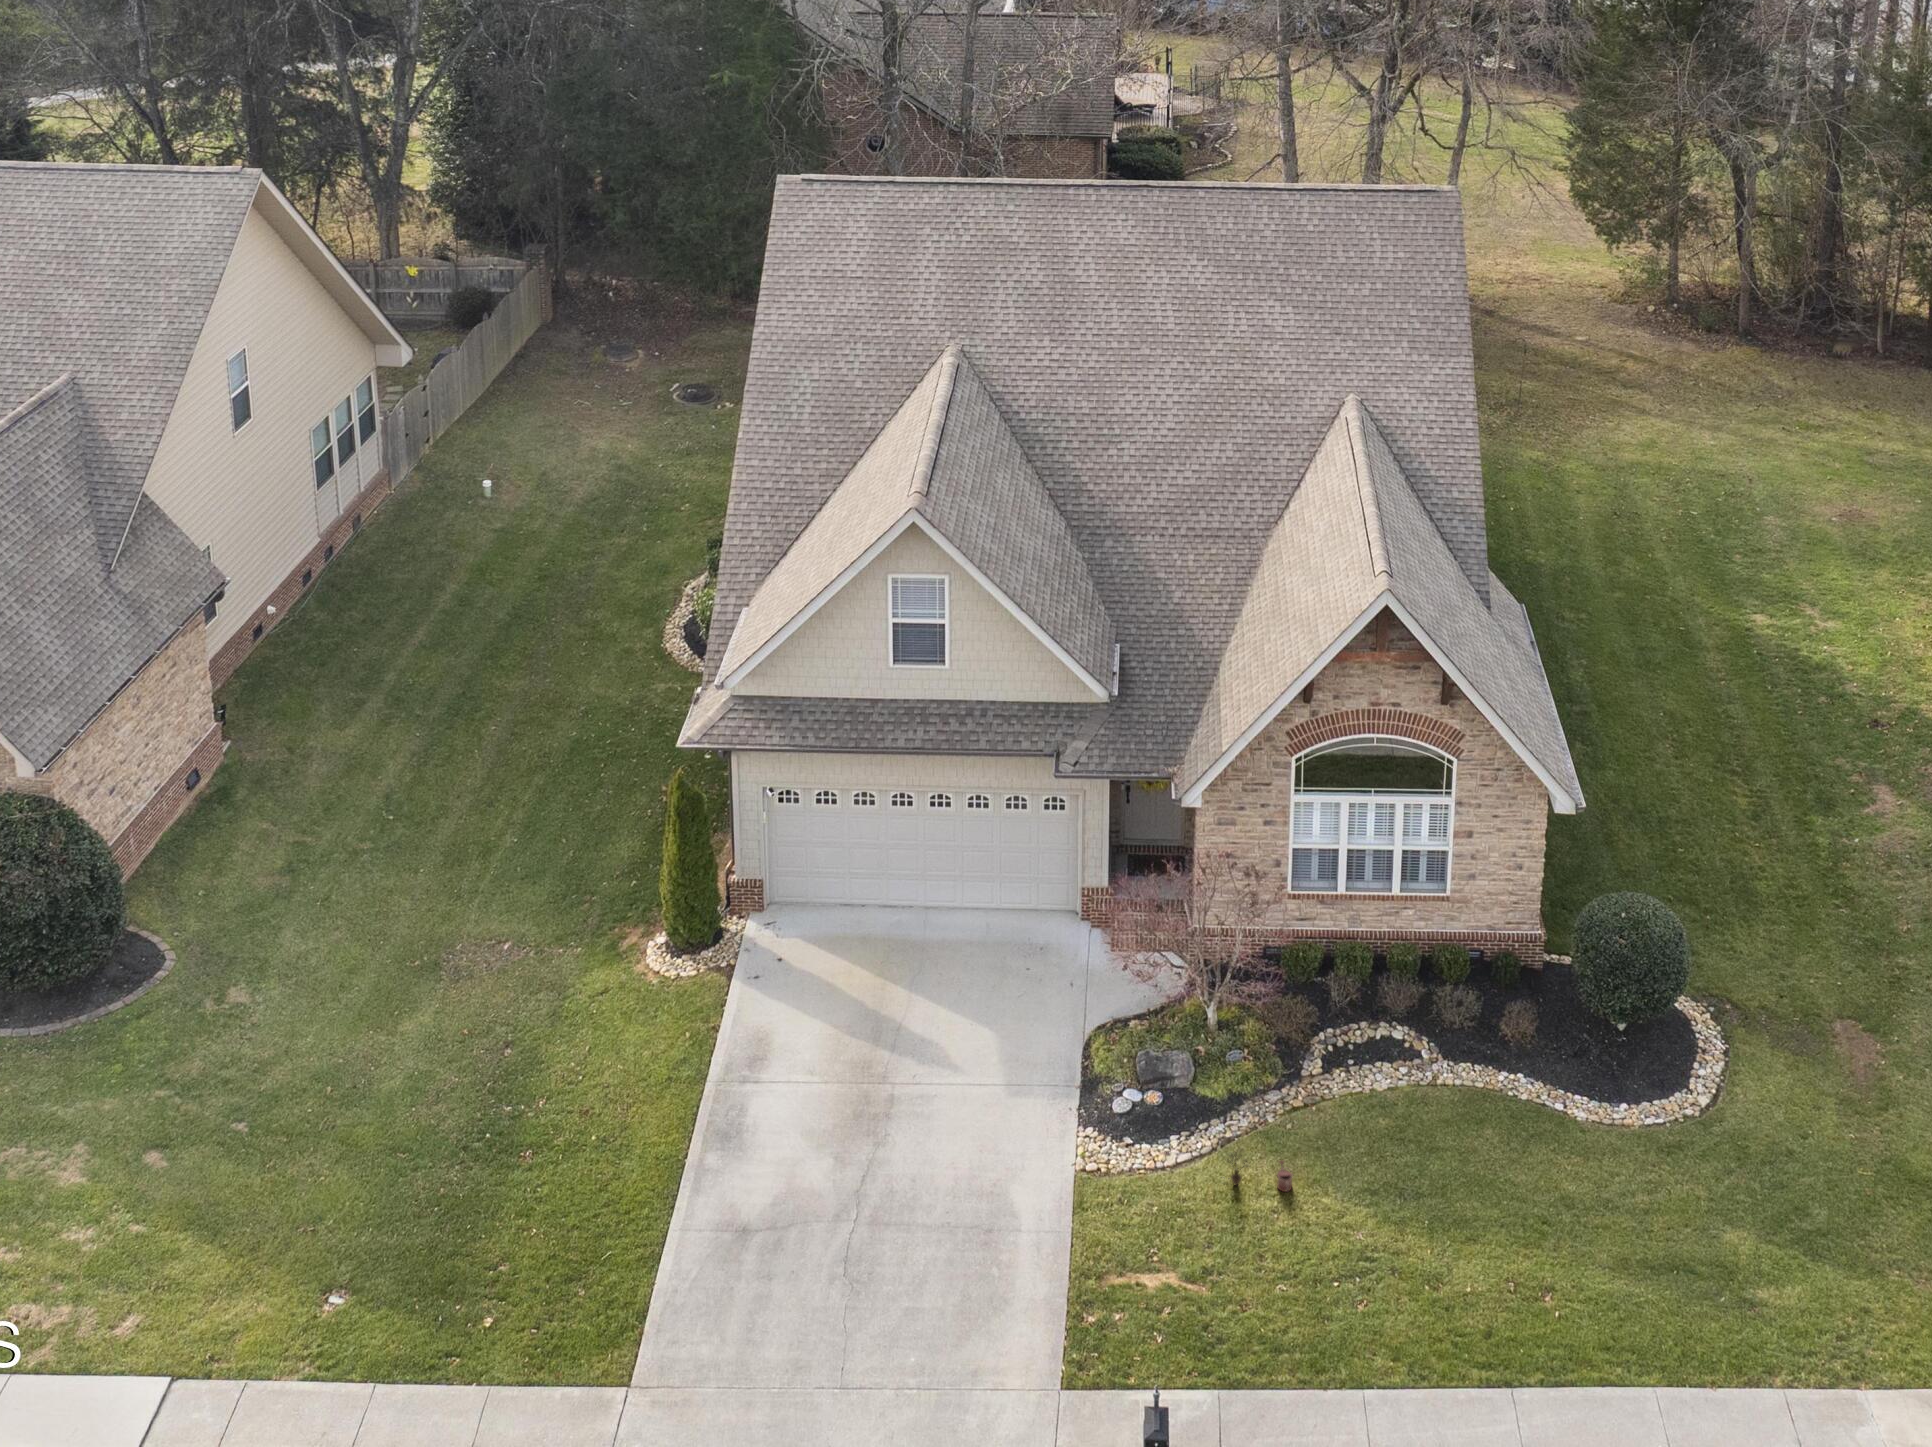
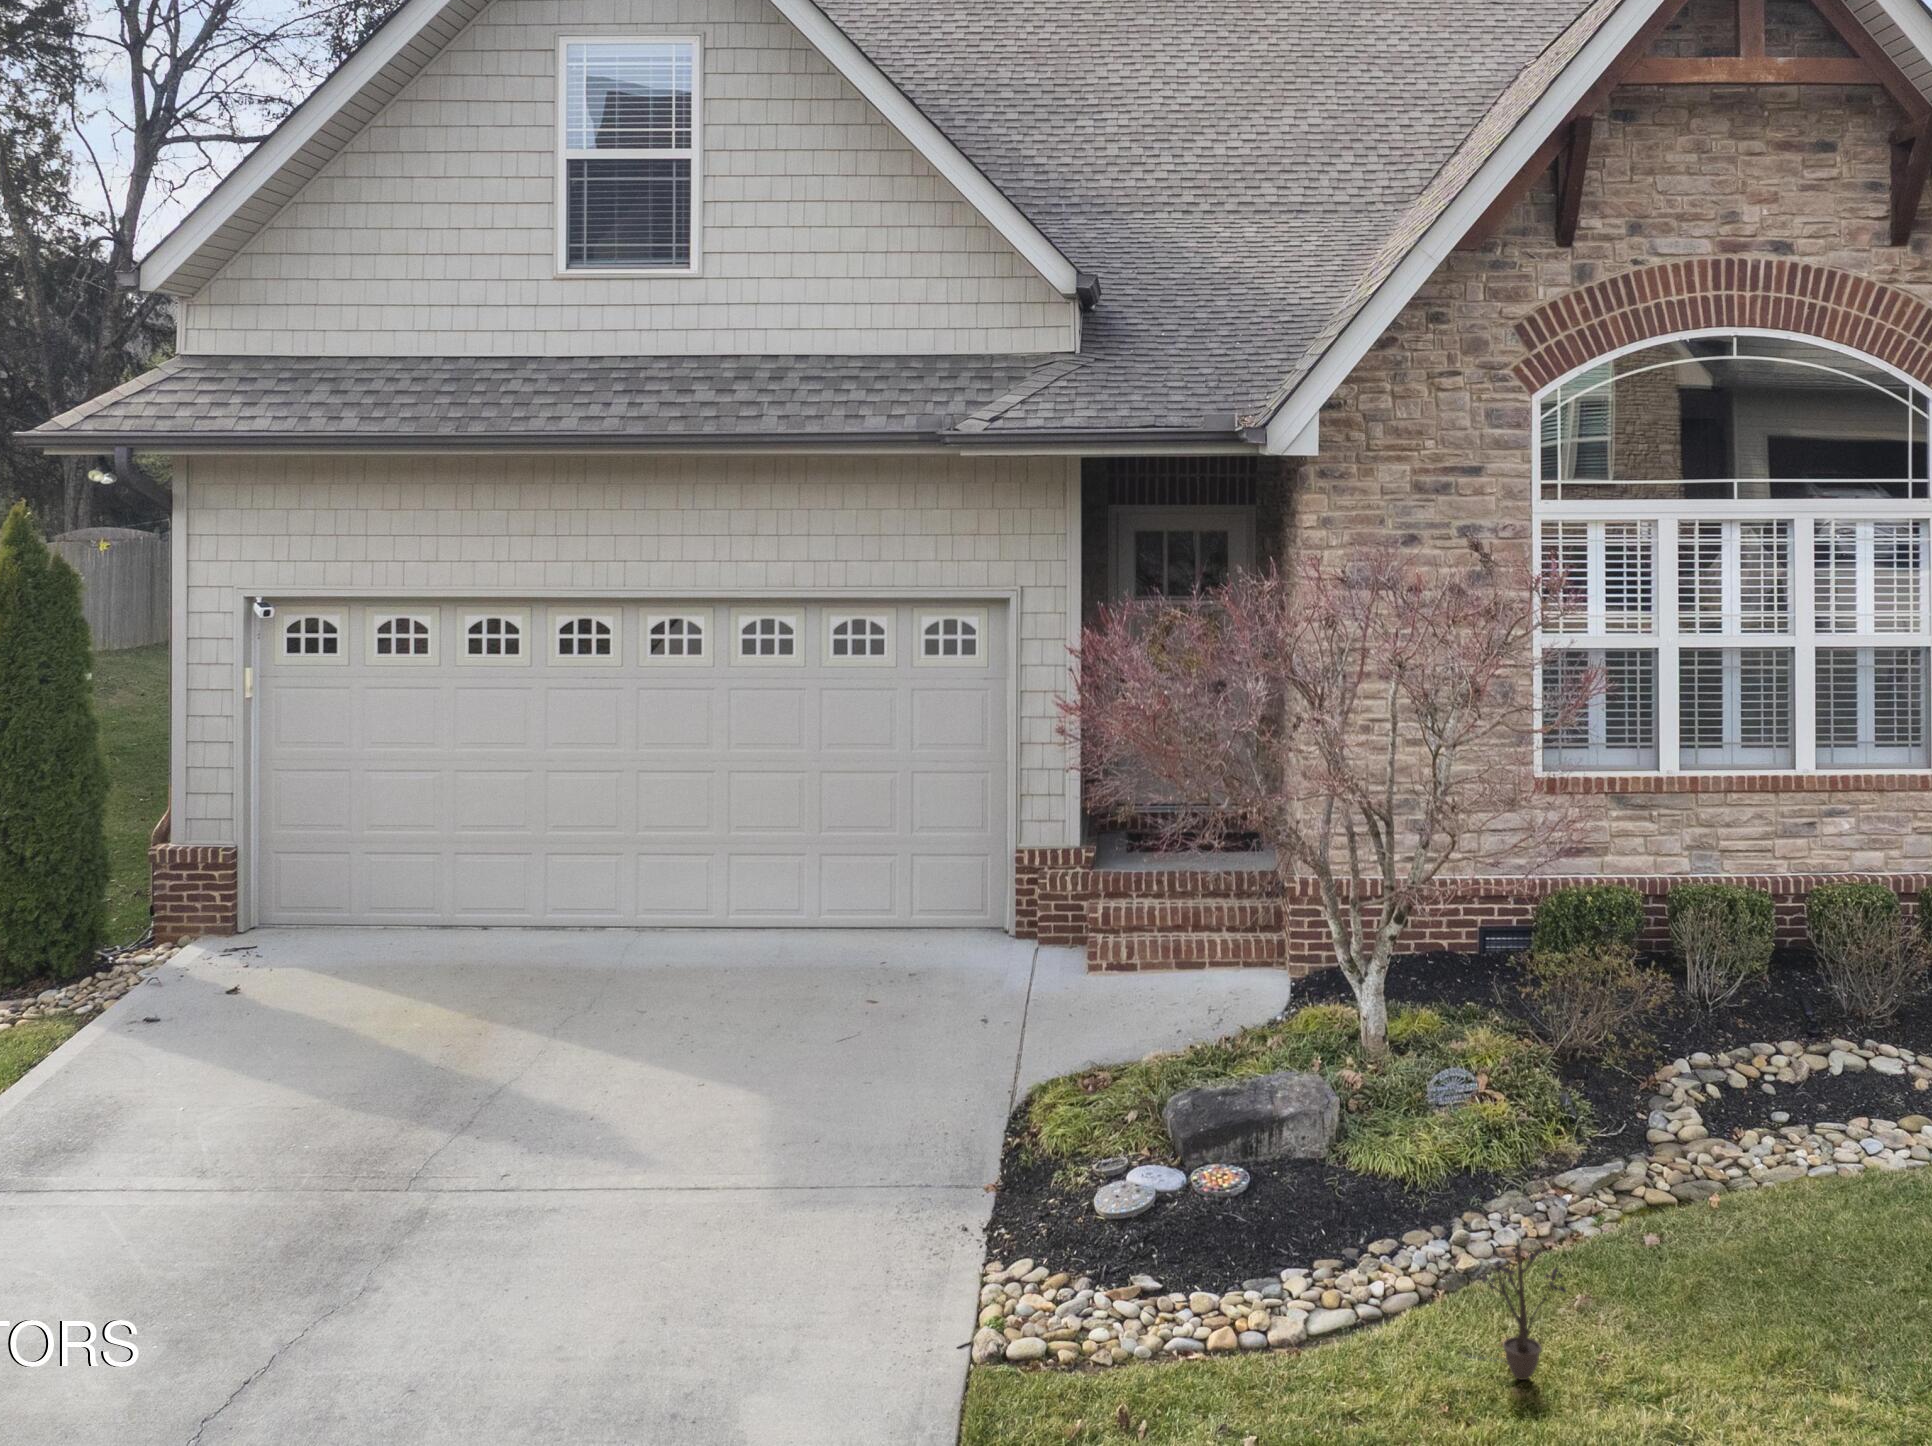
watering can: present [1277,1161,1293,1192] -> none [1660,1289,1725,1394]

